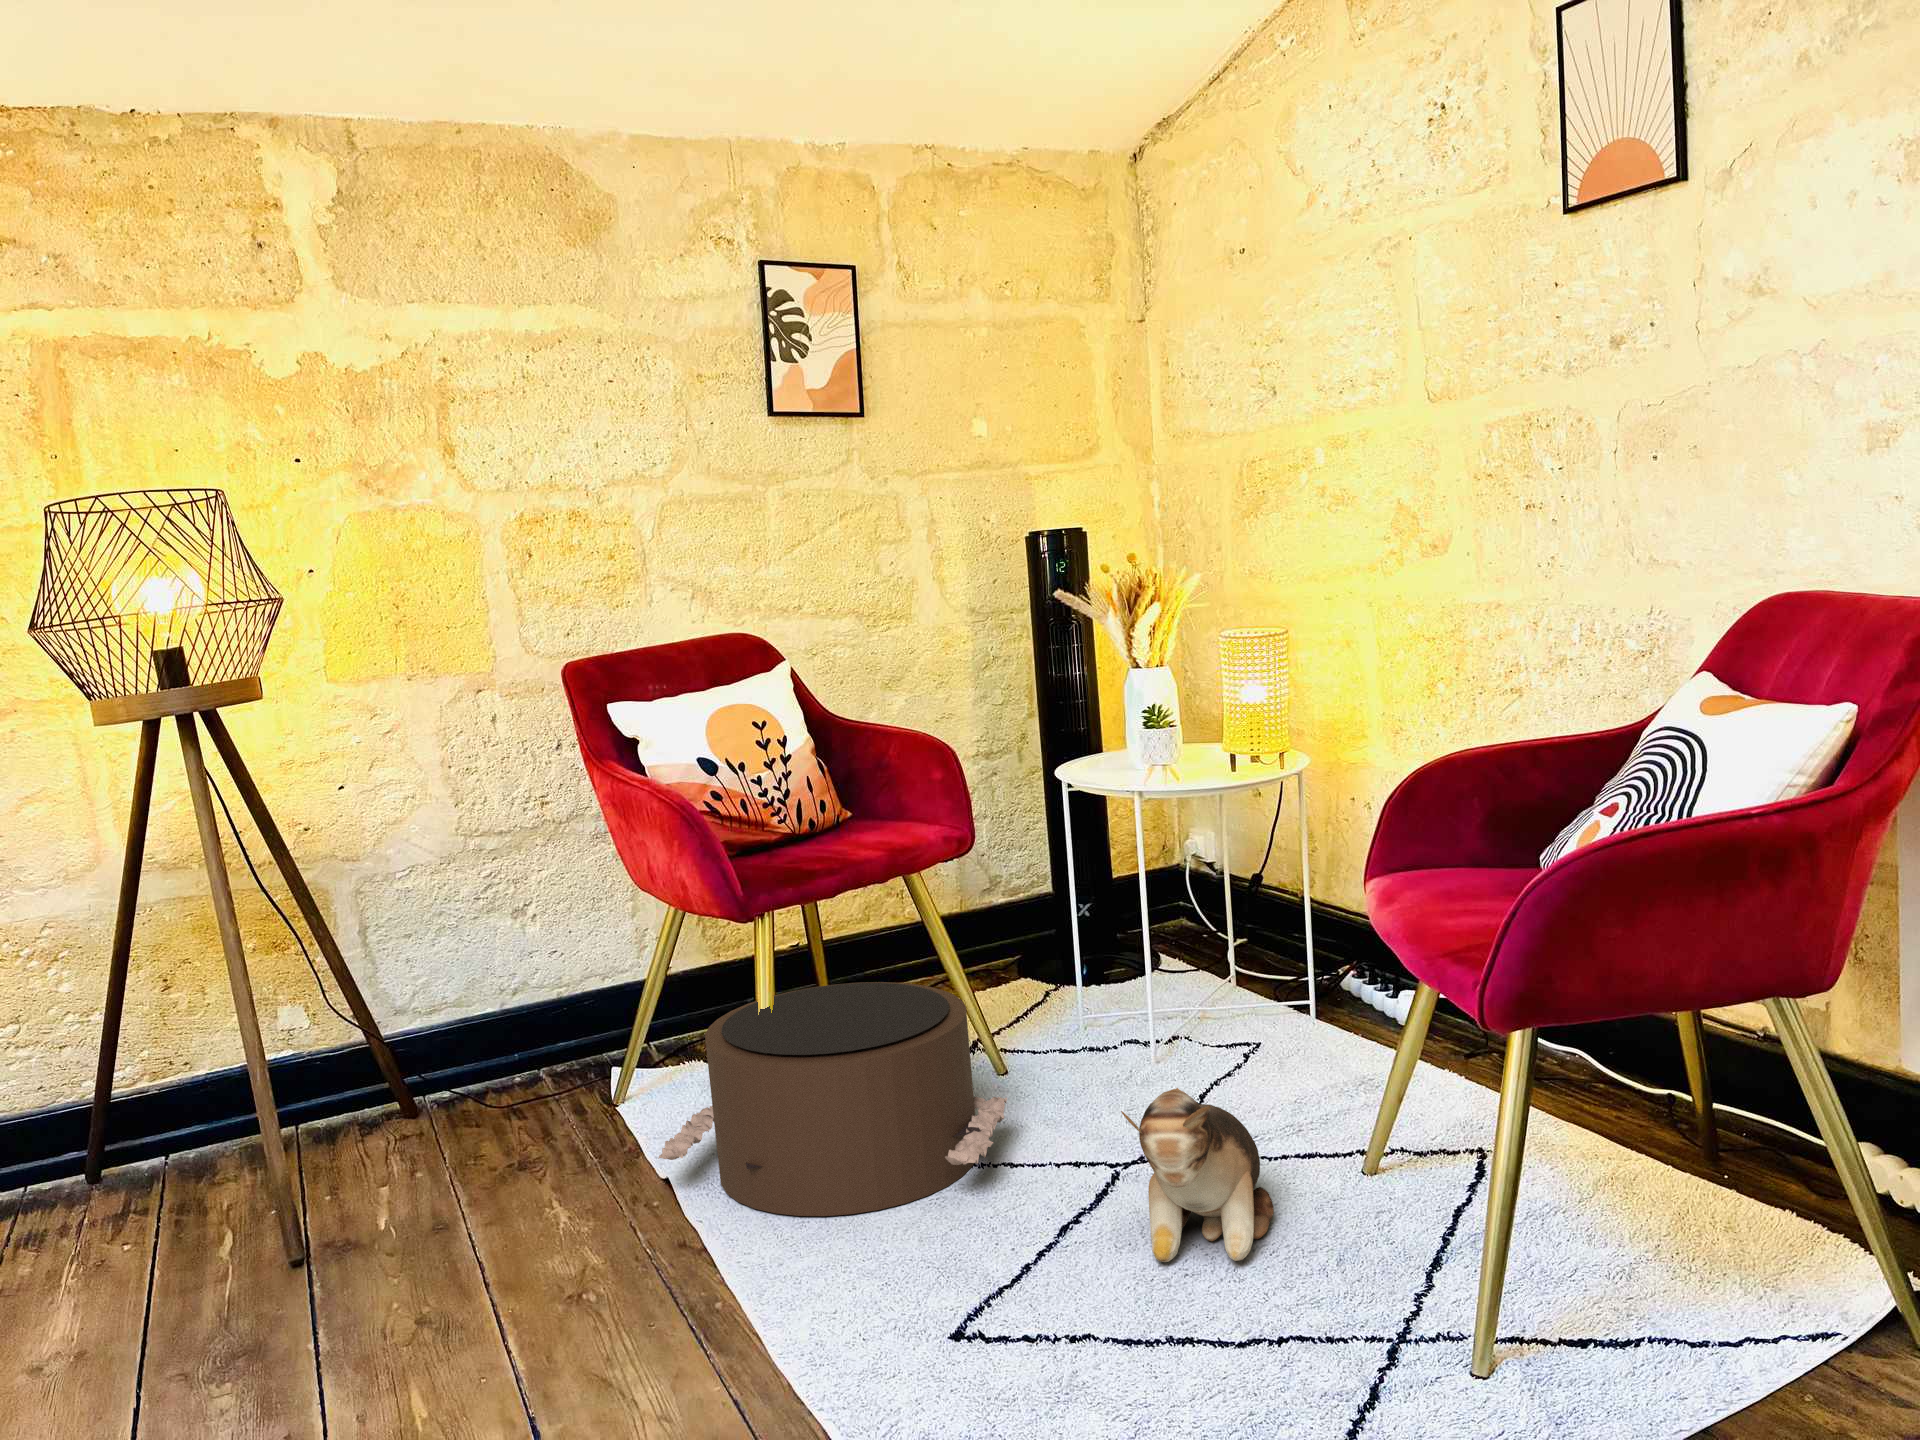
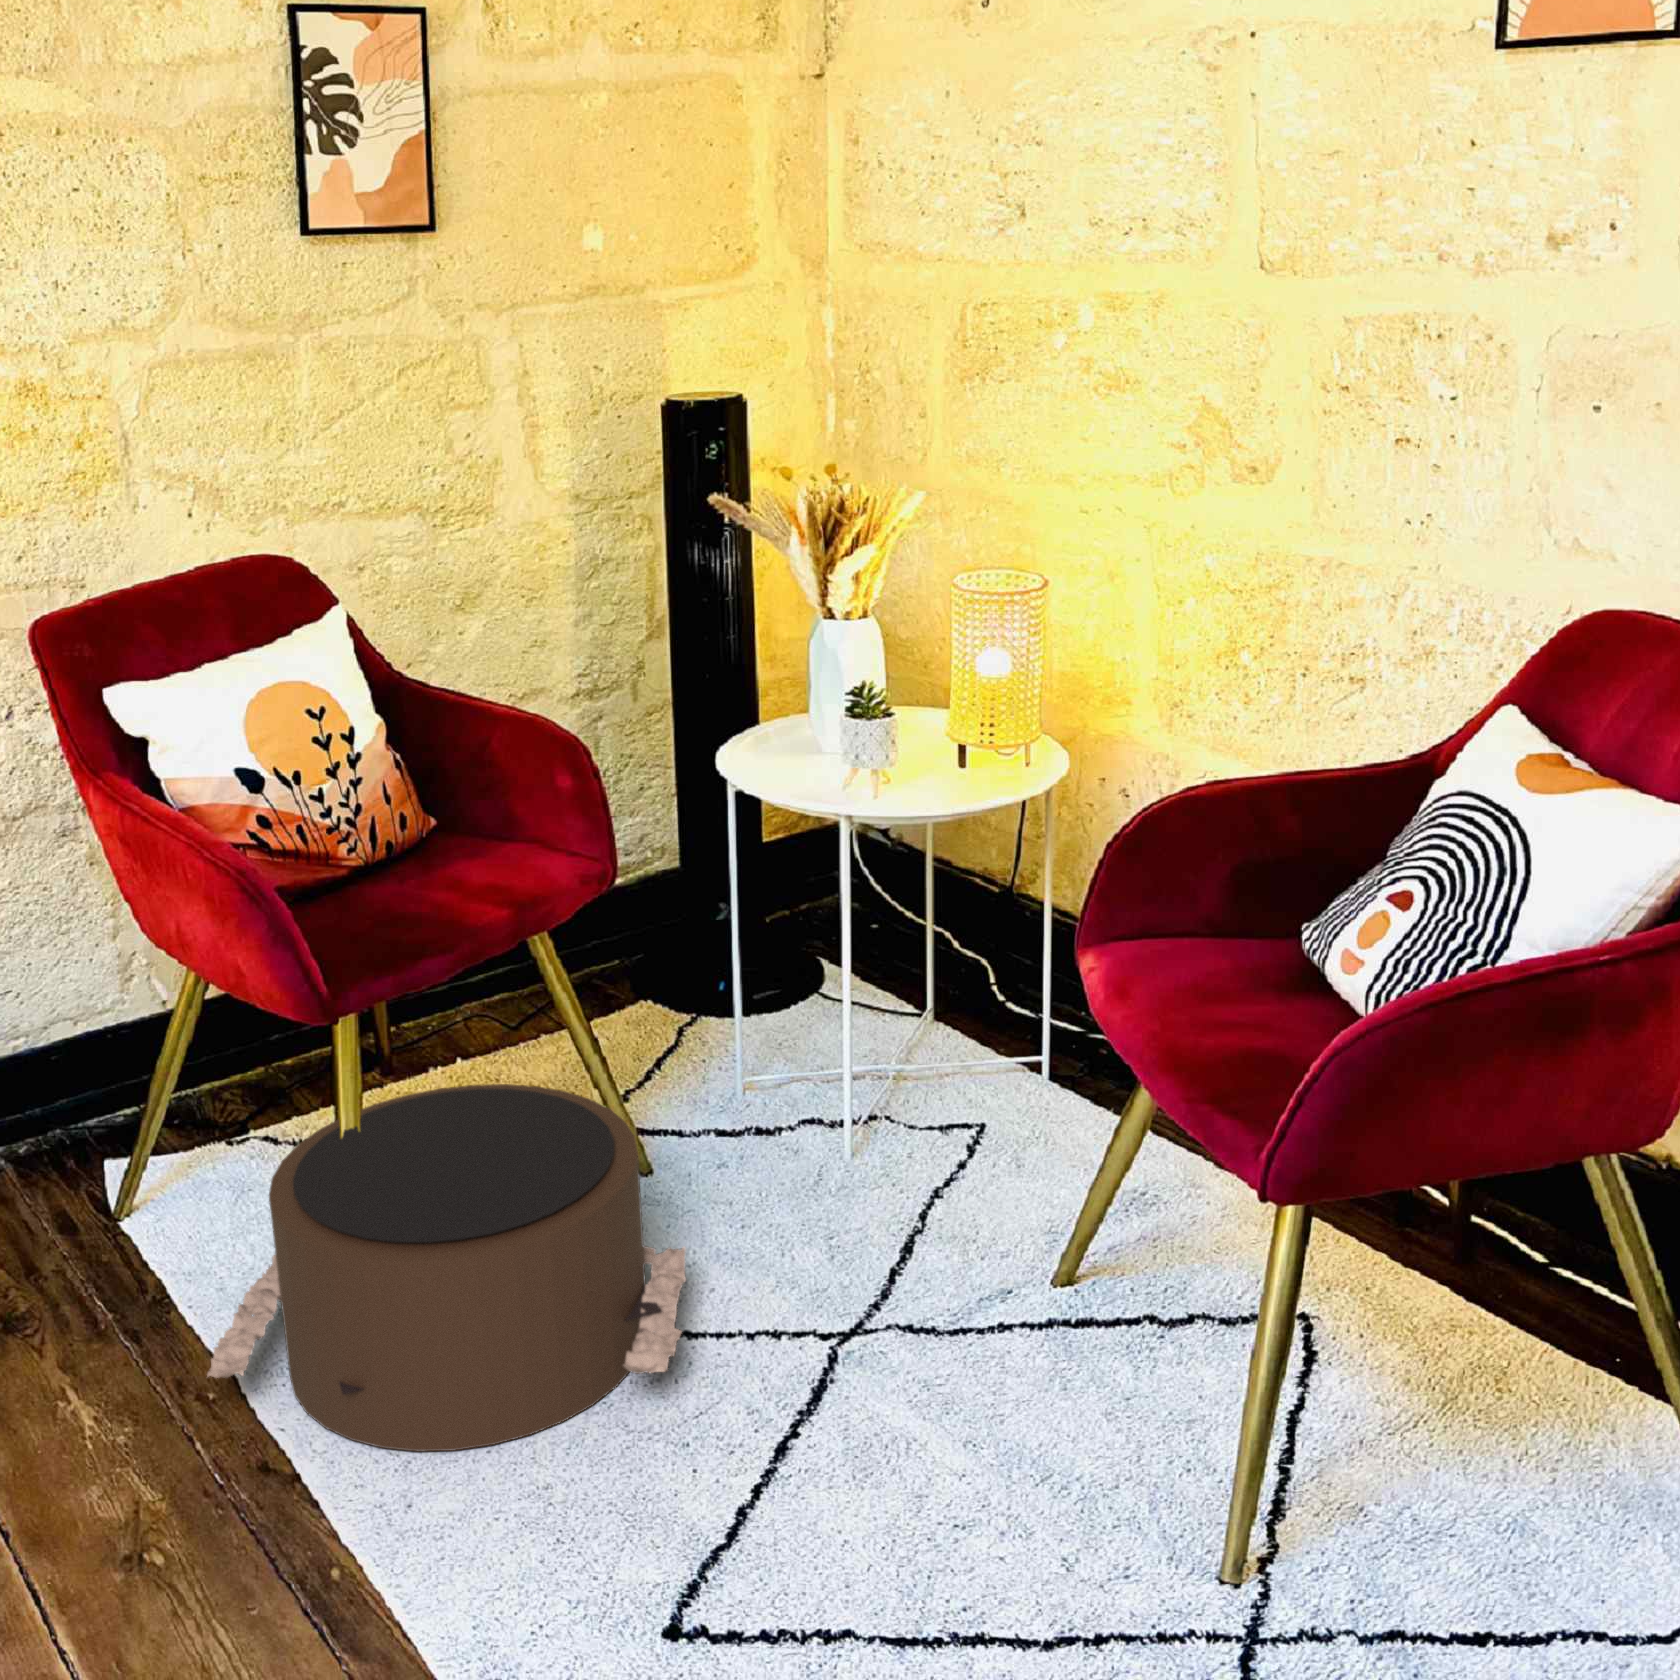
plush toy: present [1121,1088,1274,1262] -> none [899,1300,1060,1521]

